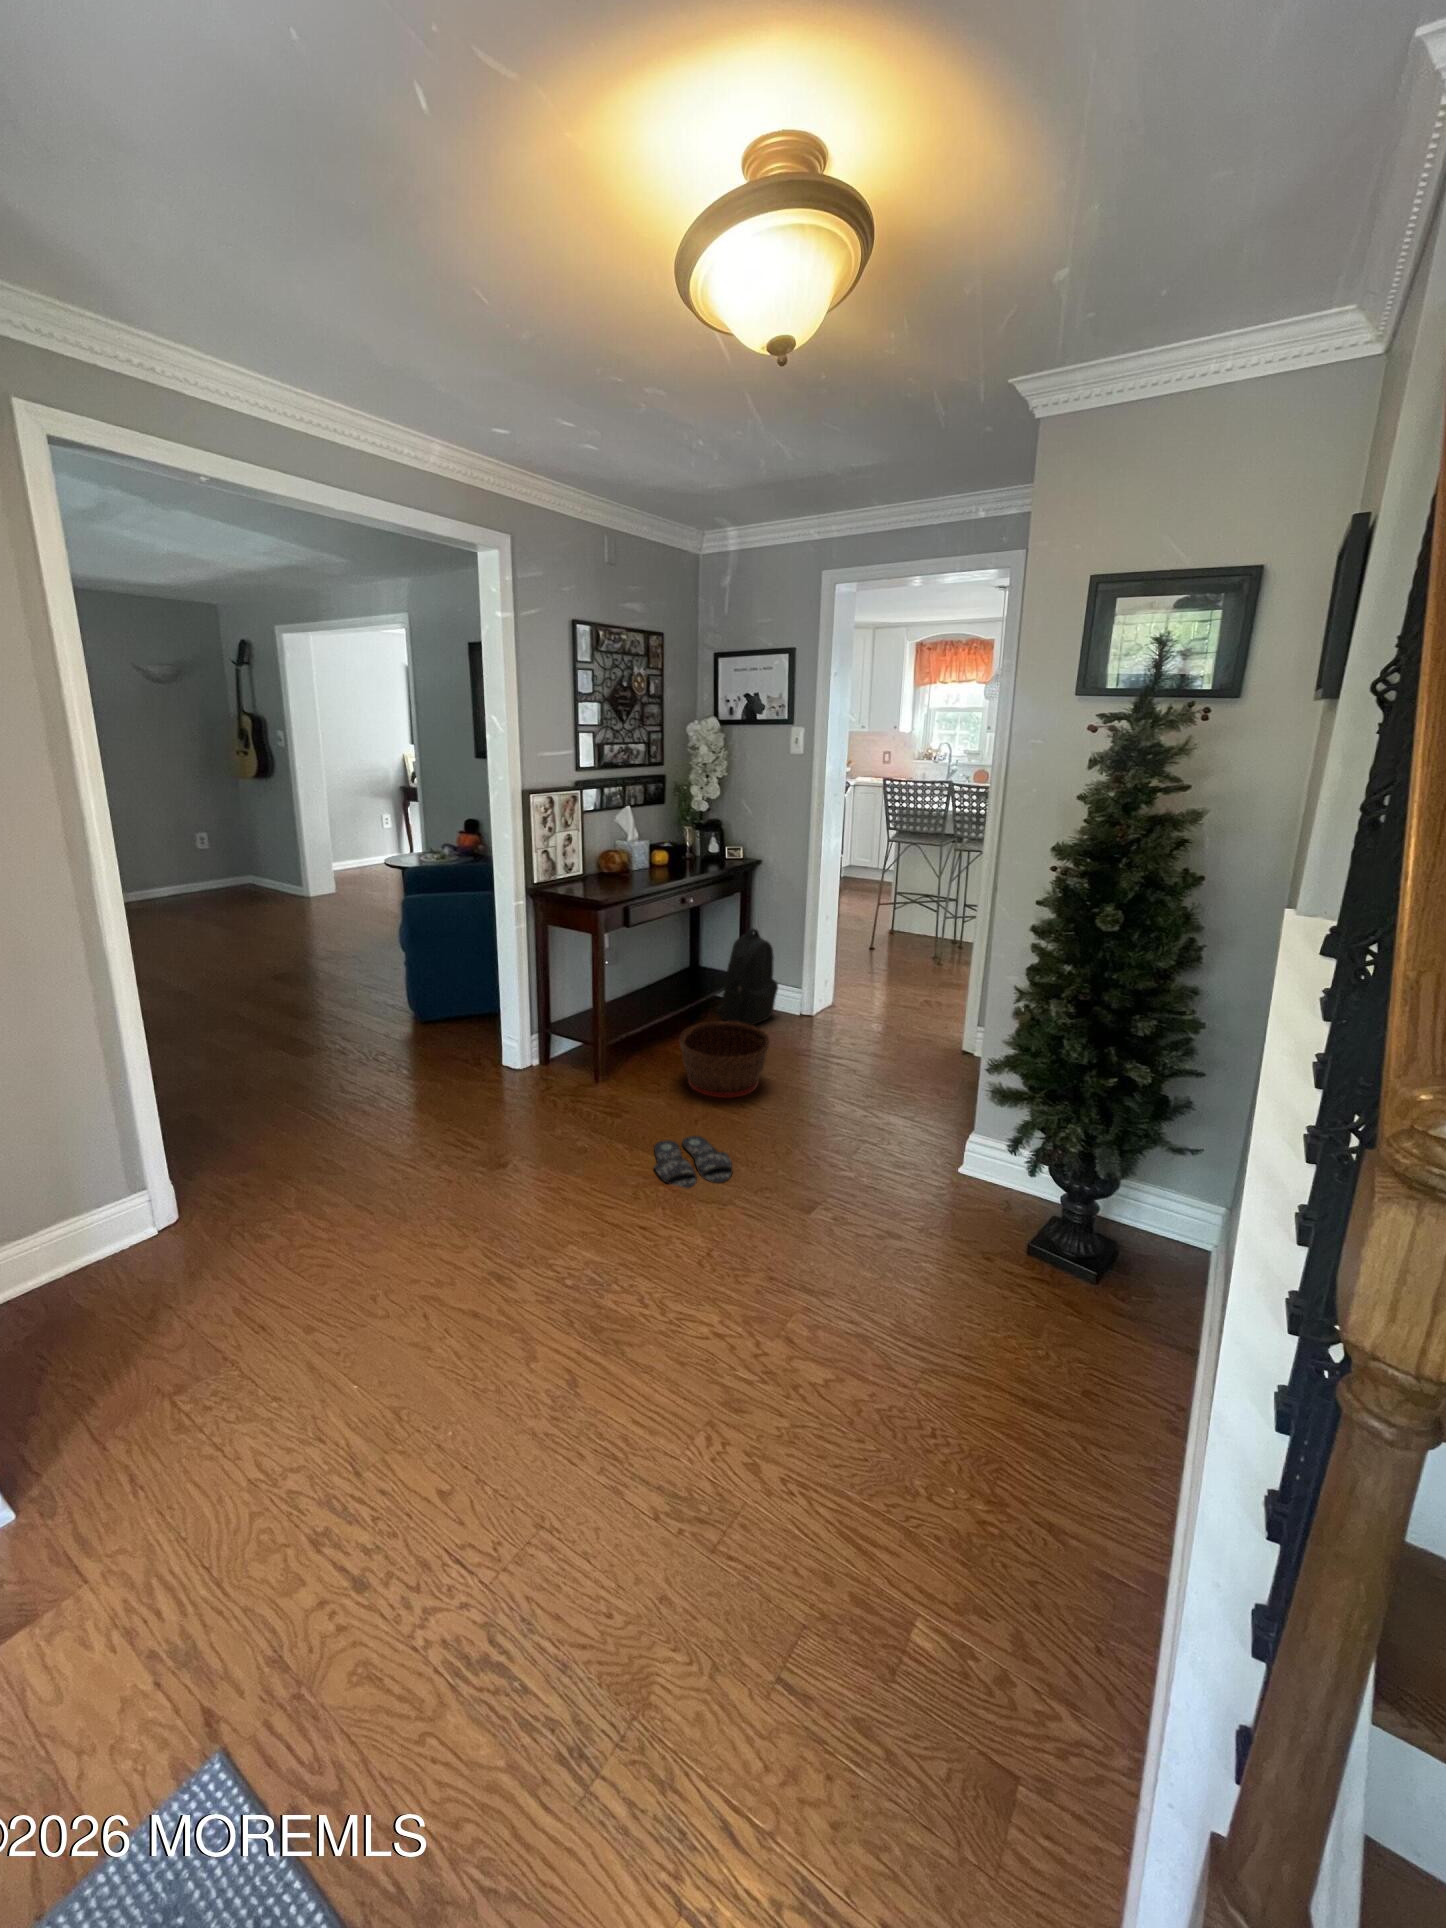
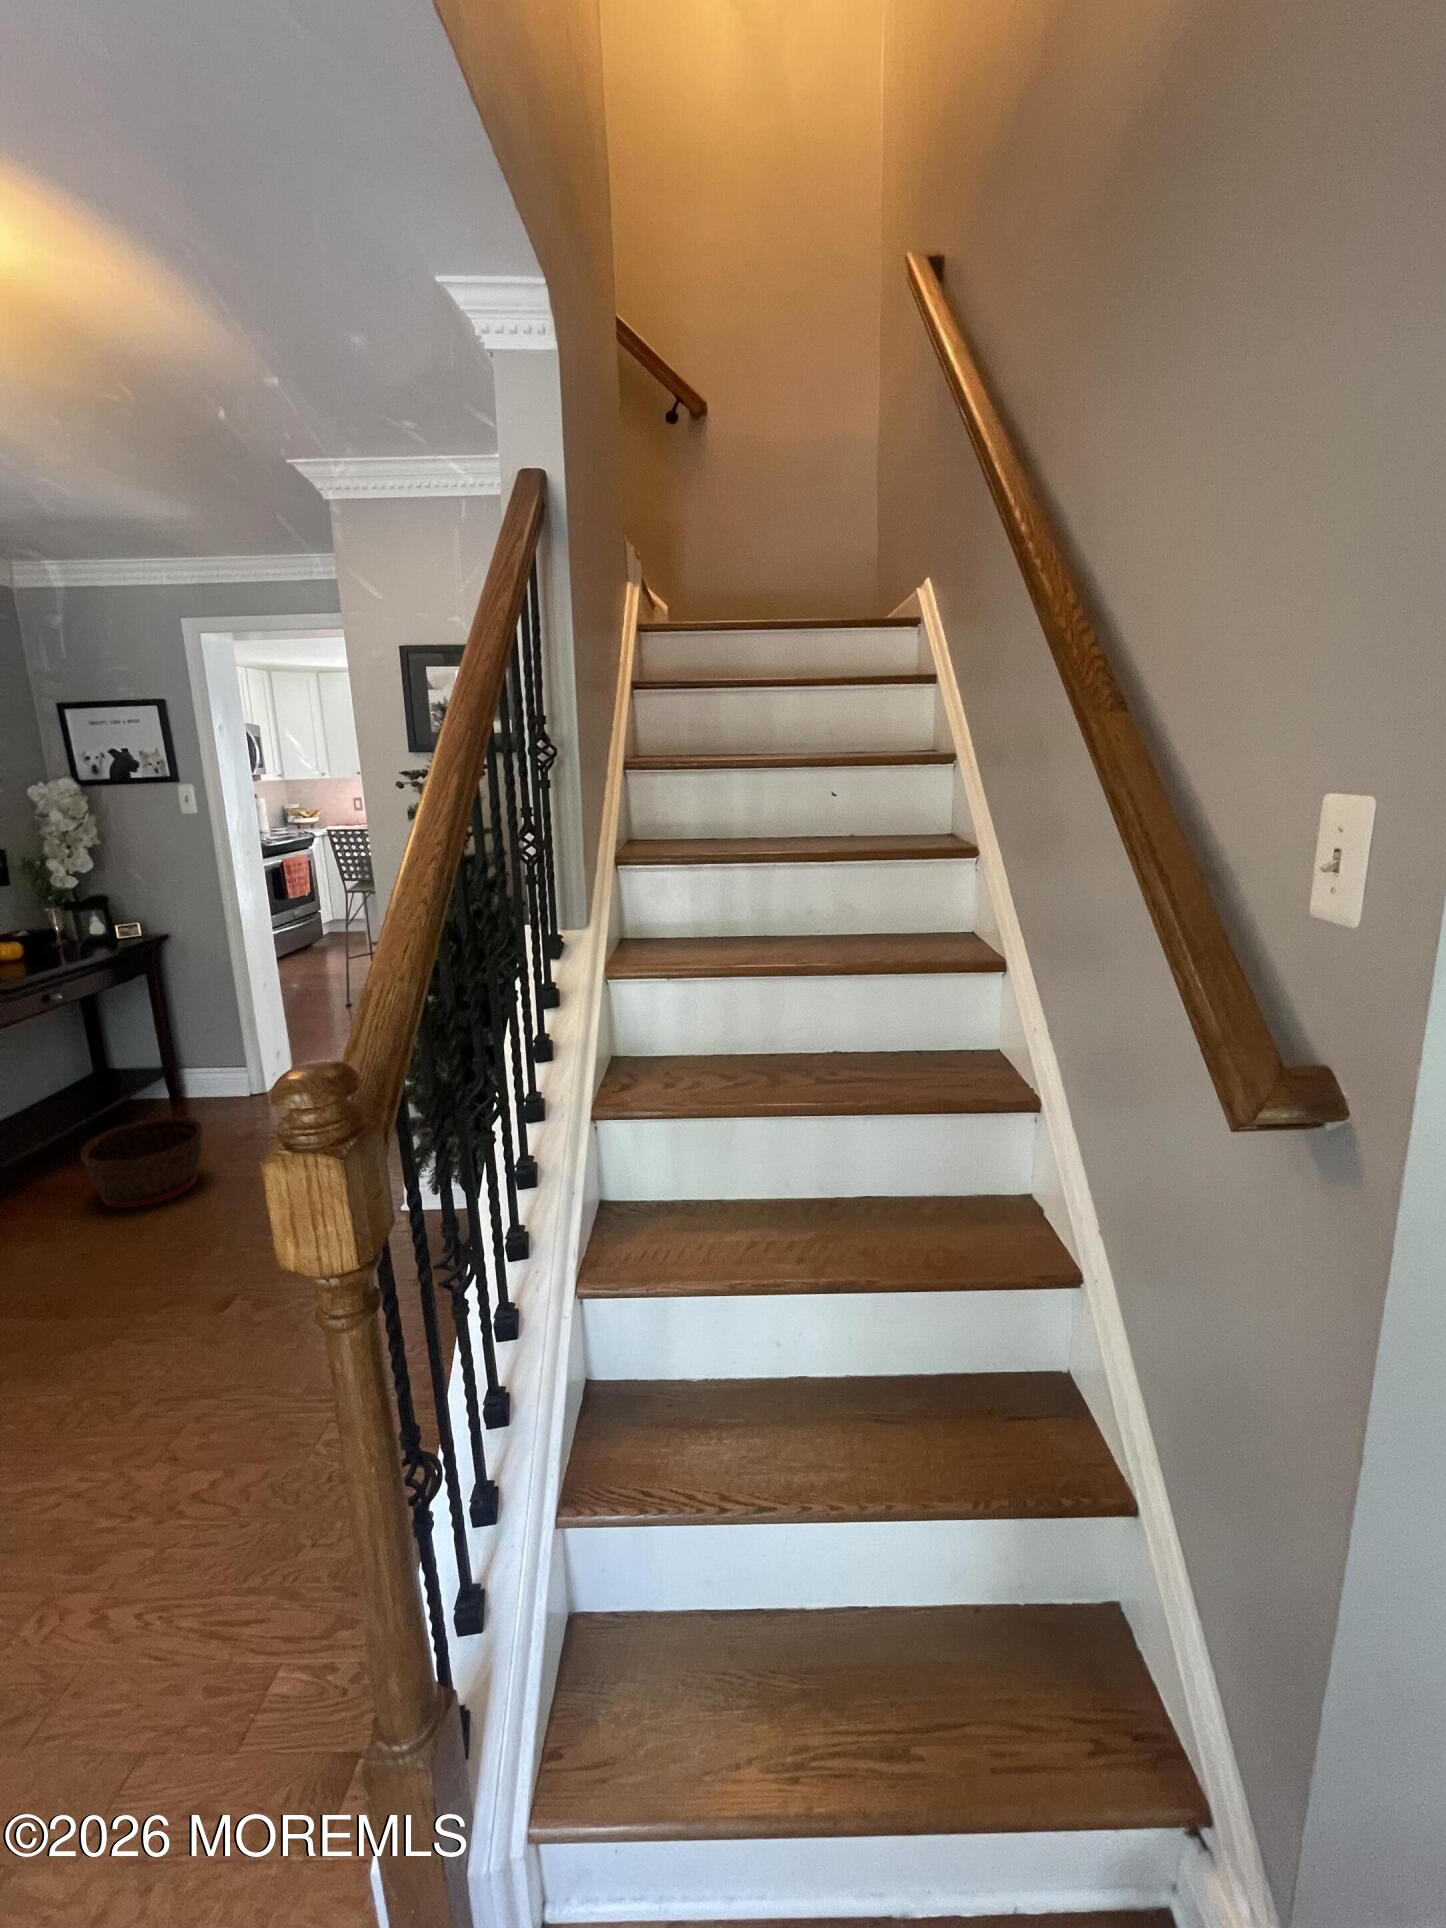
backpack: present [717,929,778,1025] -> none [135,1013,214,1125]
slippers: present [654,1136,732,1188] -> none [61,1248,169,1308]

